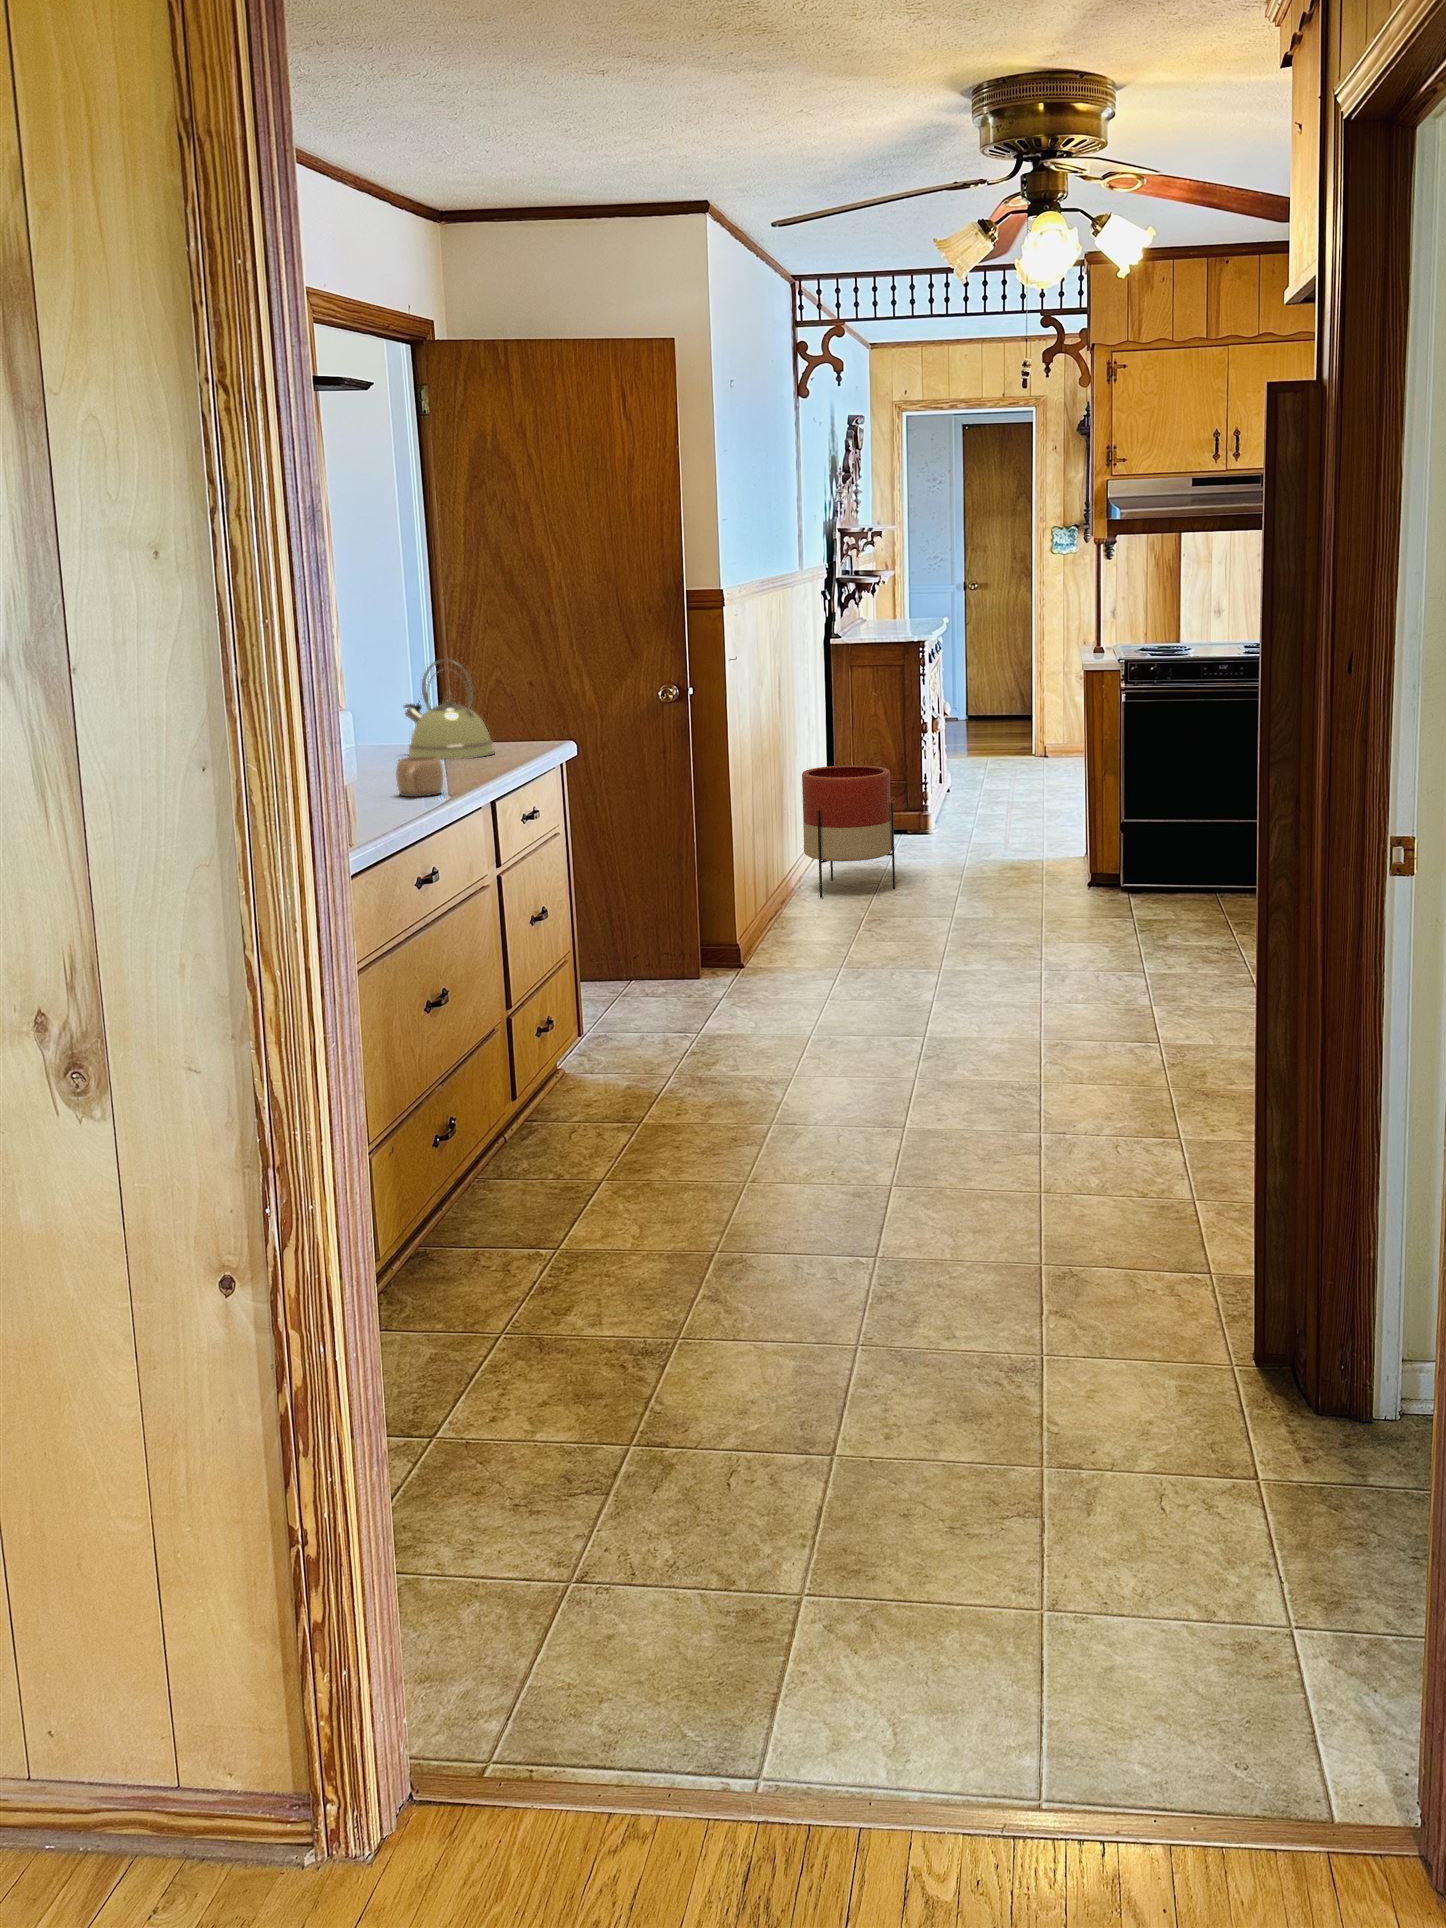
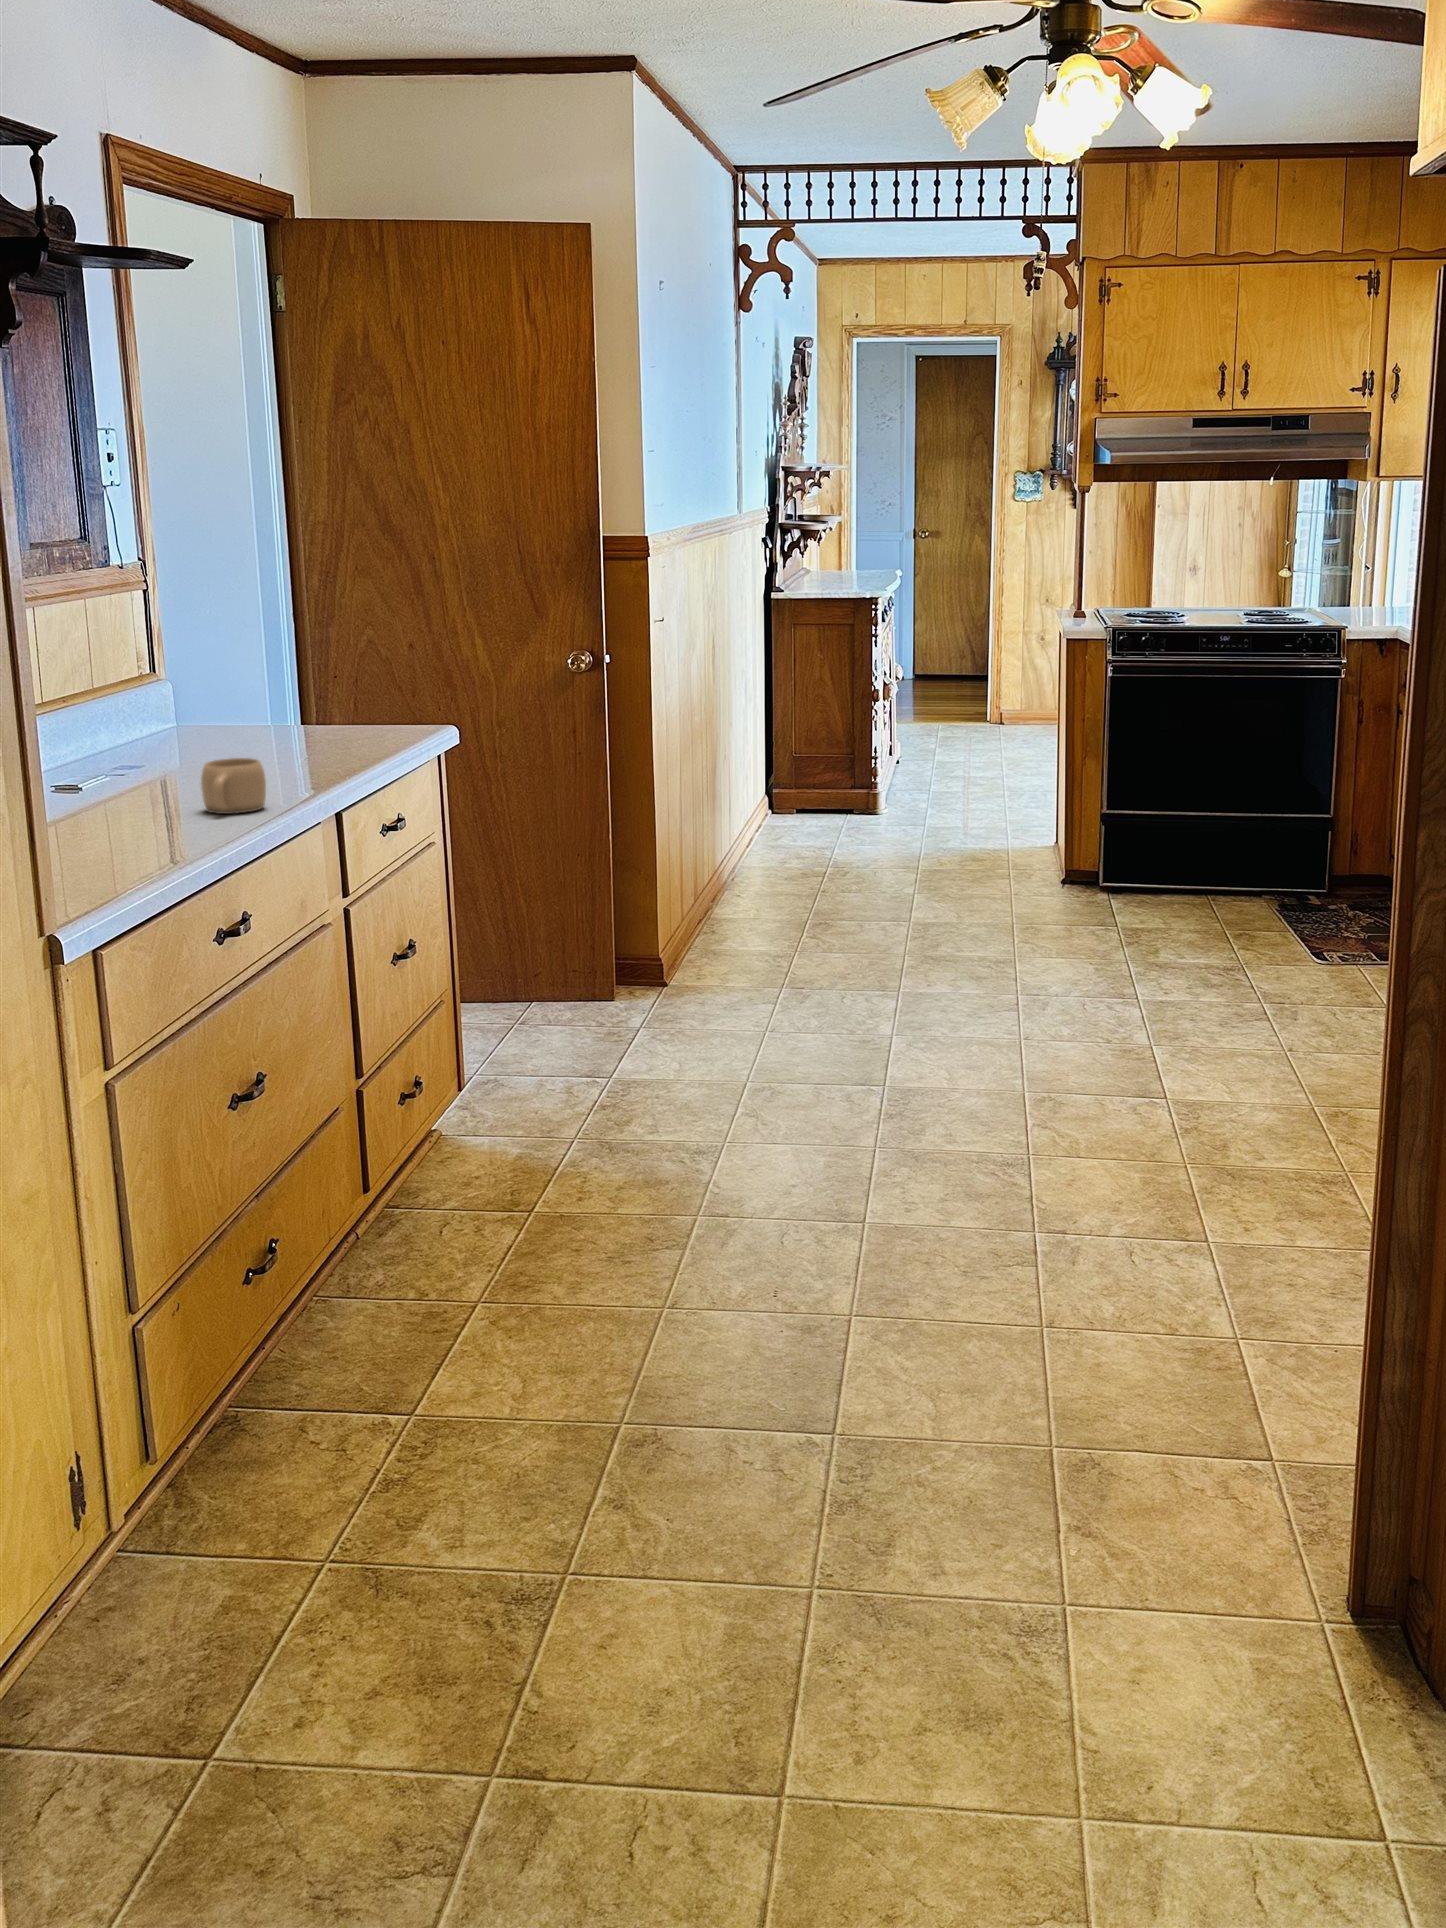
kettle: present [404,659,495,760] -> none [236,620,353,750]
planter: present [802,765,895,898] -> none [736,743,842,898]

